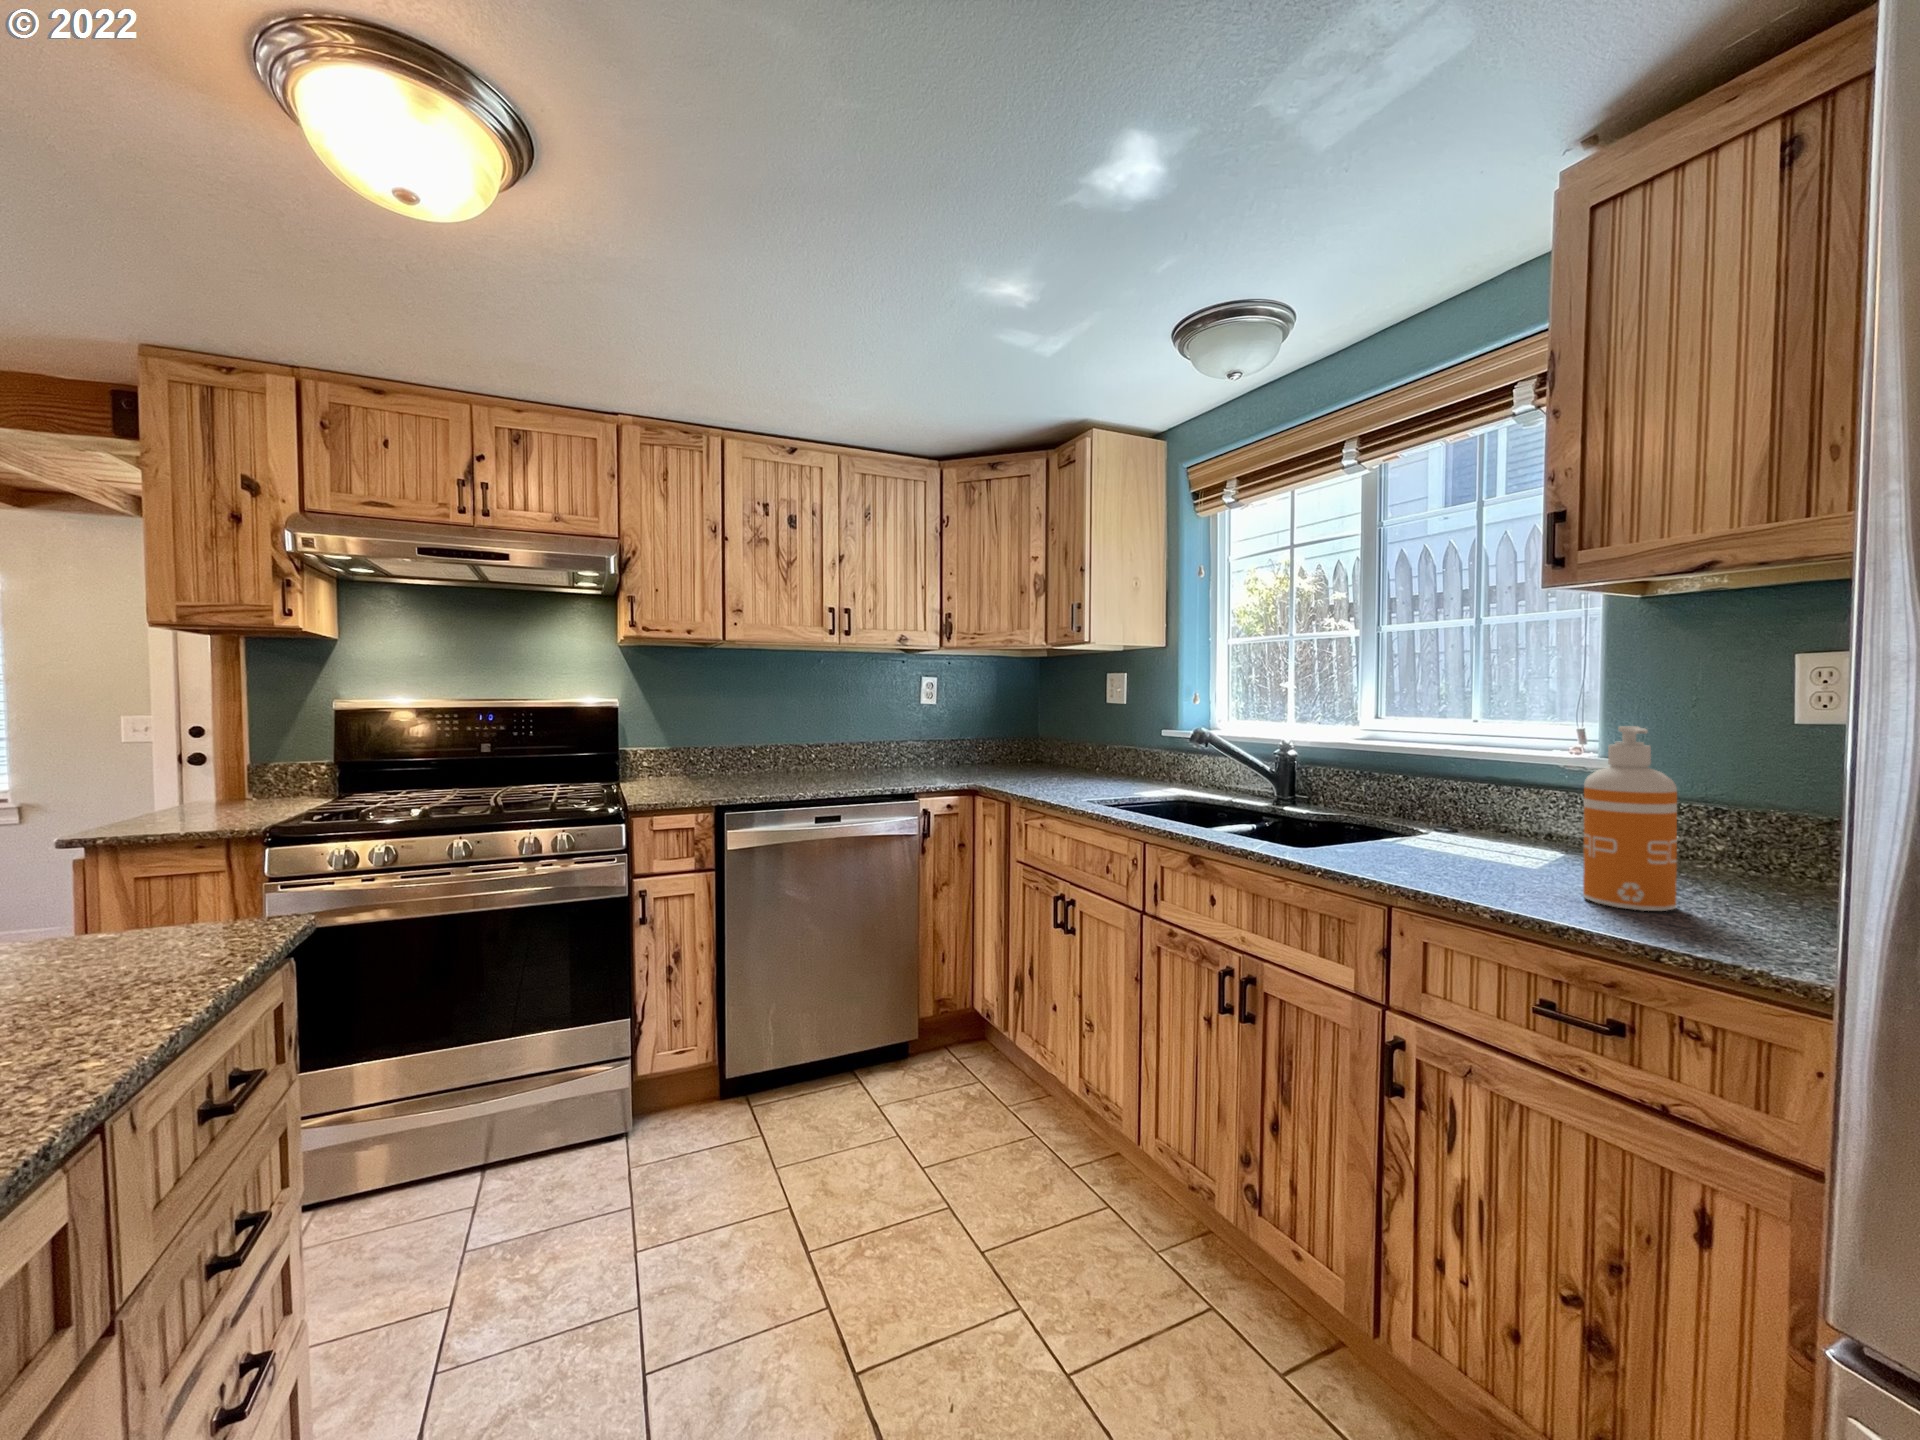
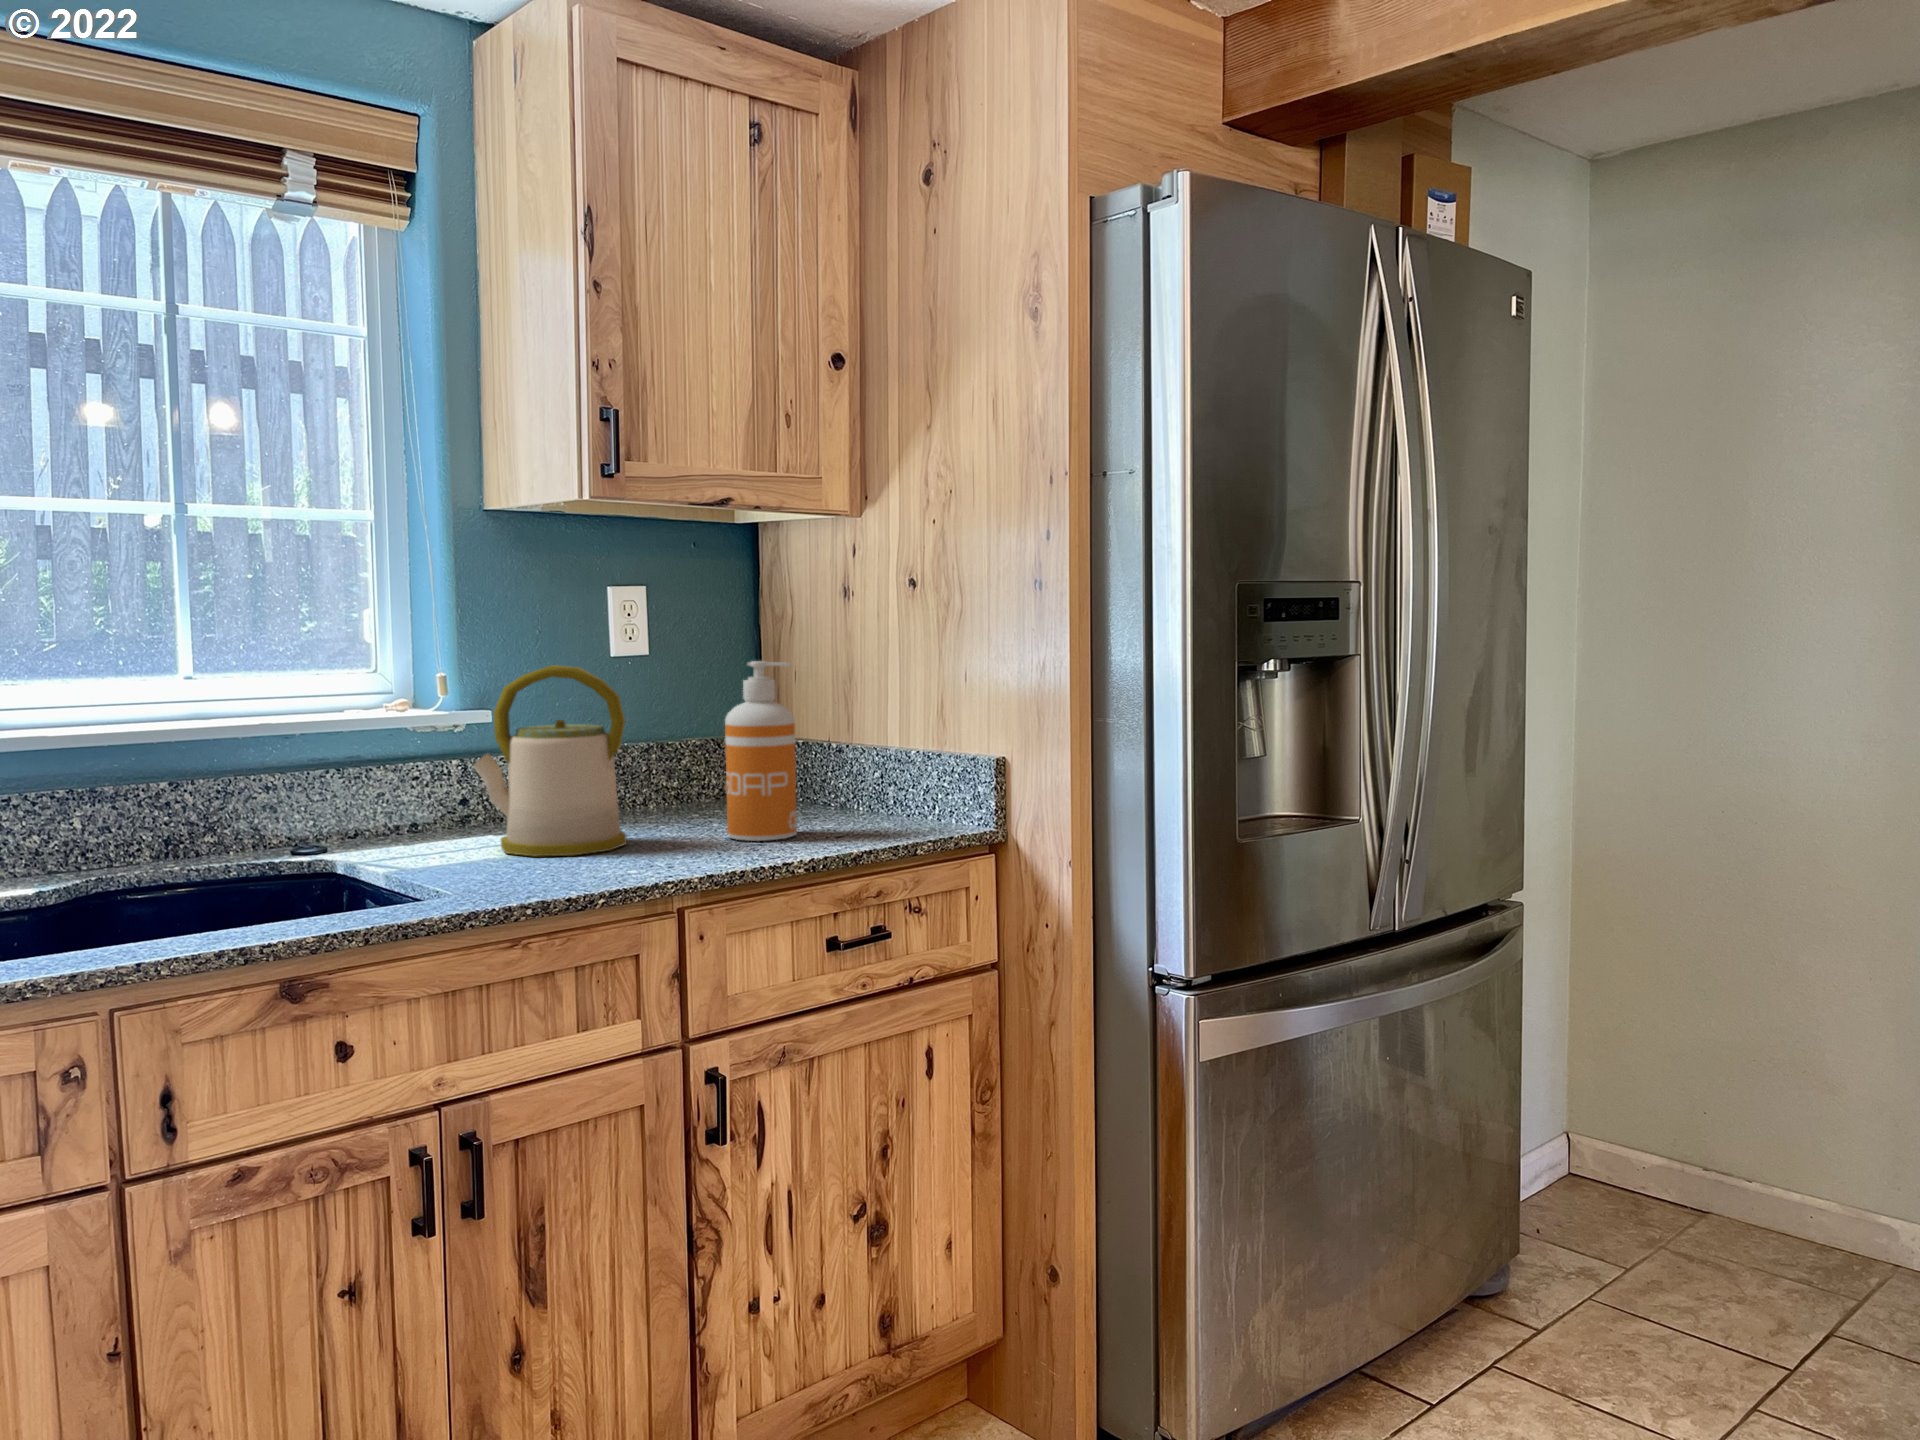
kettle: none [1446,721,1563,872] -> present [473,665,627,856]

